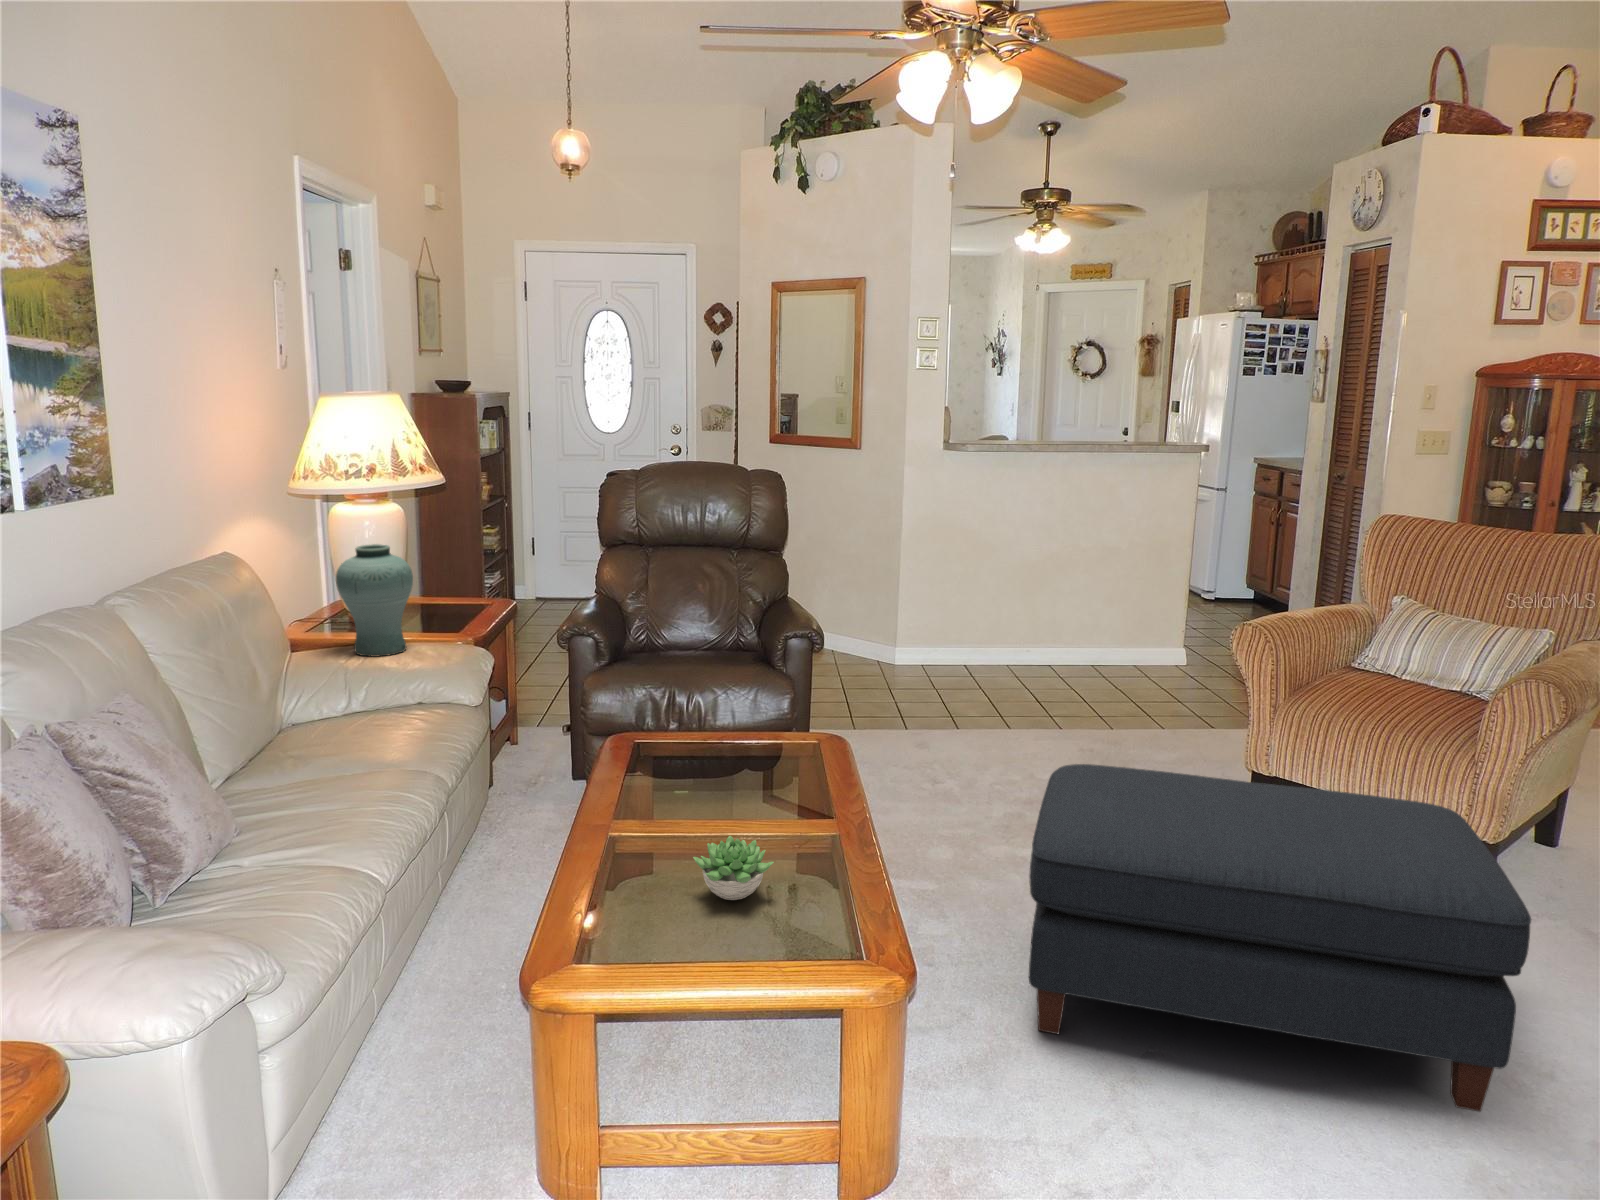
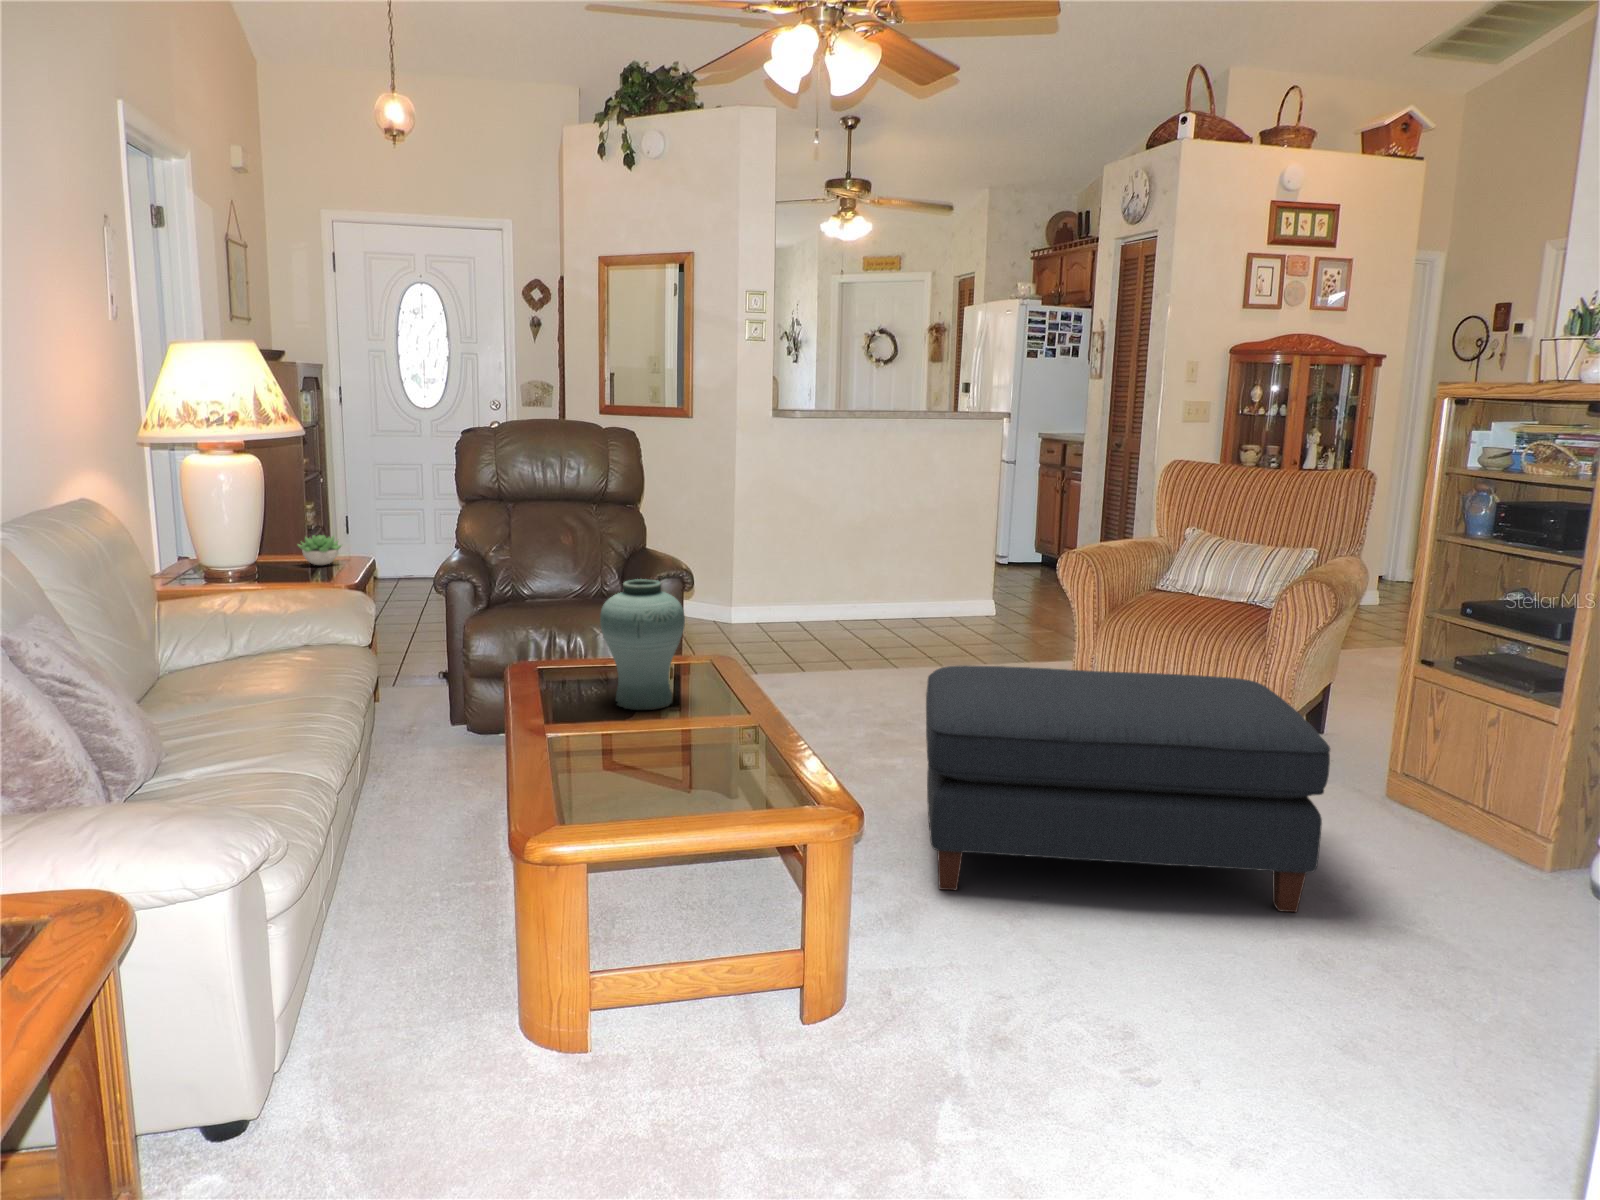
vase: present [336,544,413,657] -> present [600,579,685,710]
succulent plant: present [693,836,774,900] -> present [298,535,341,565]

